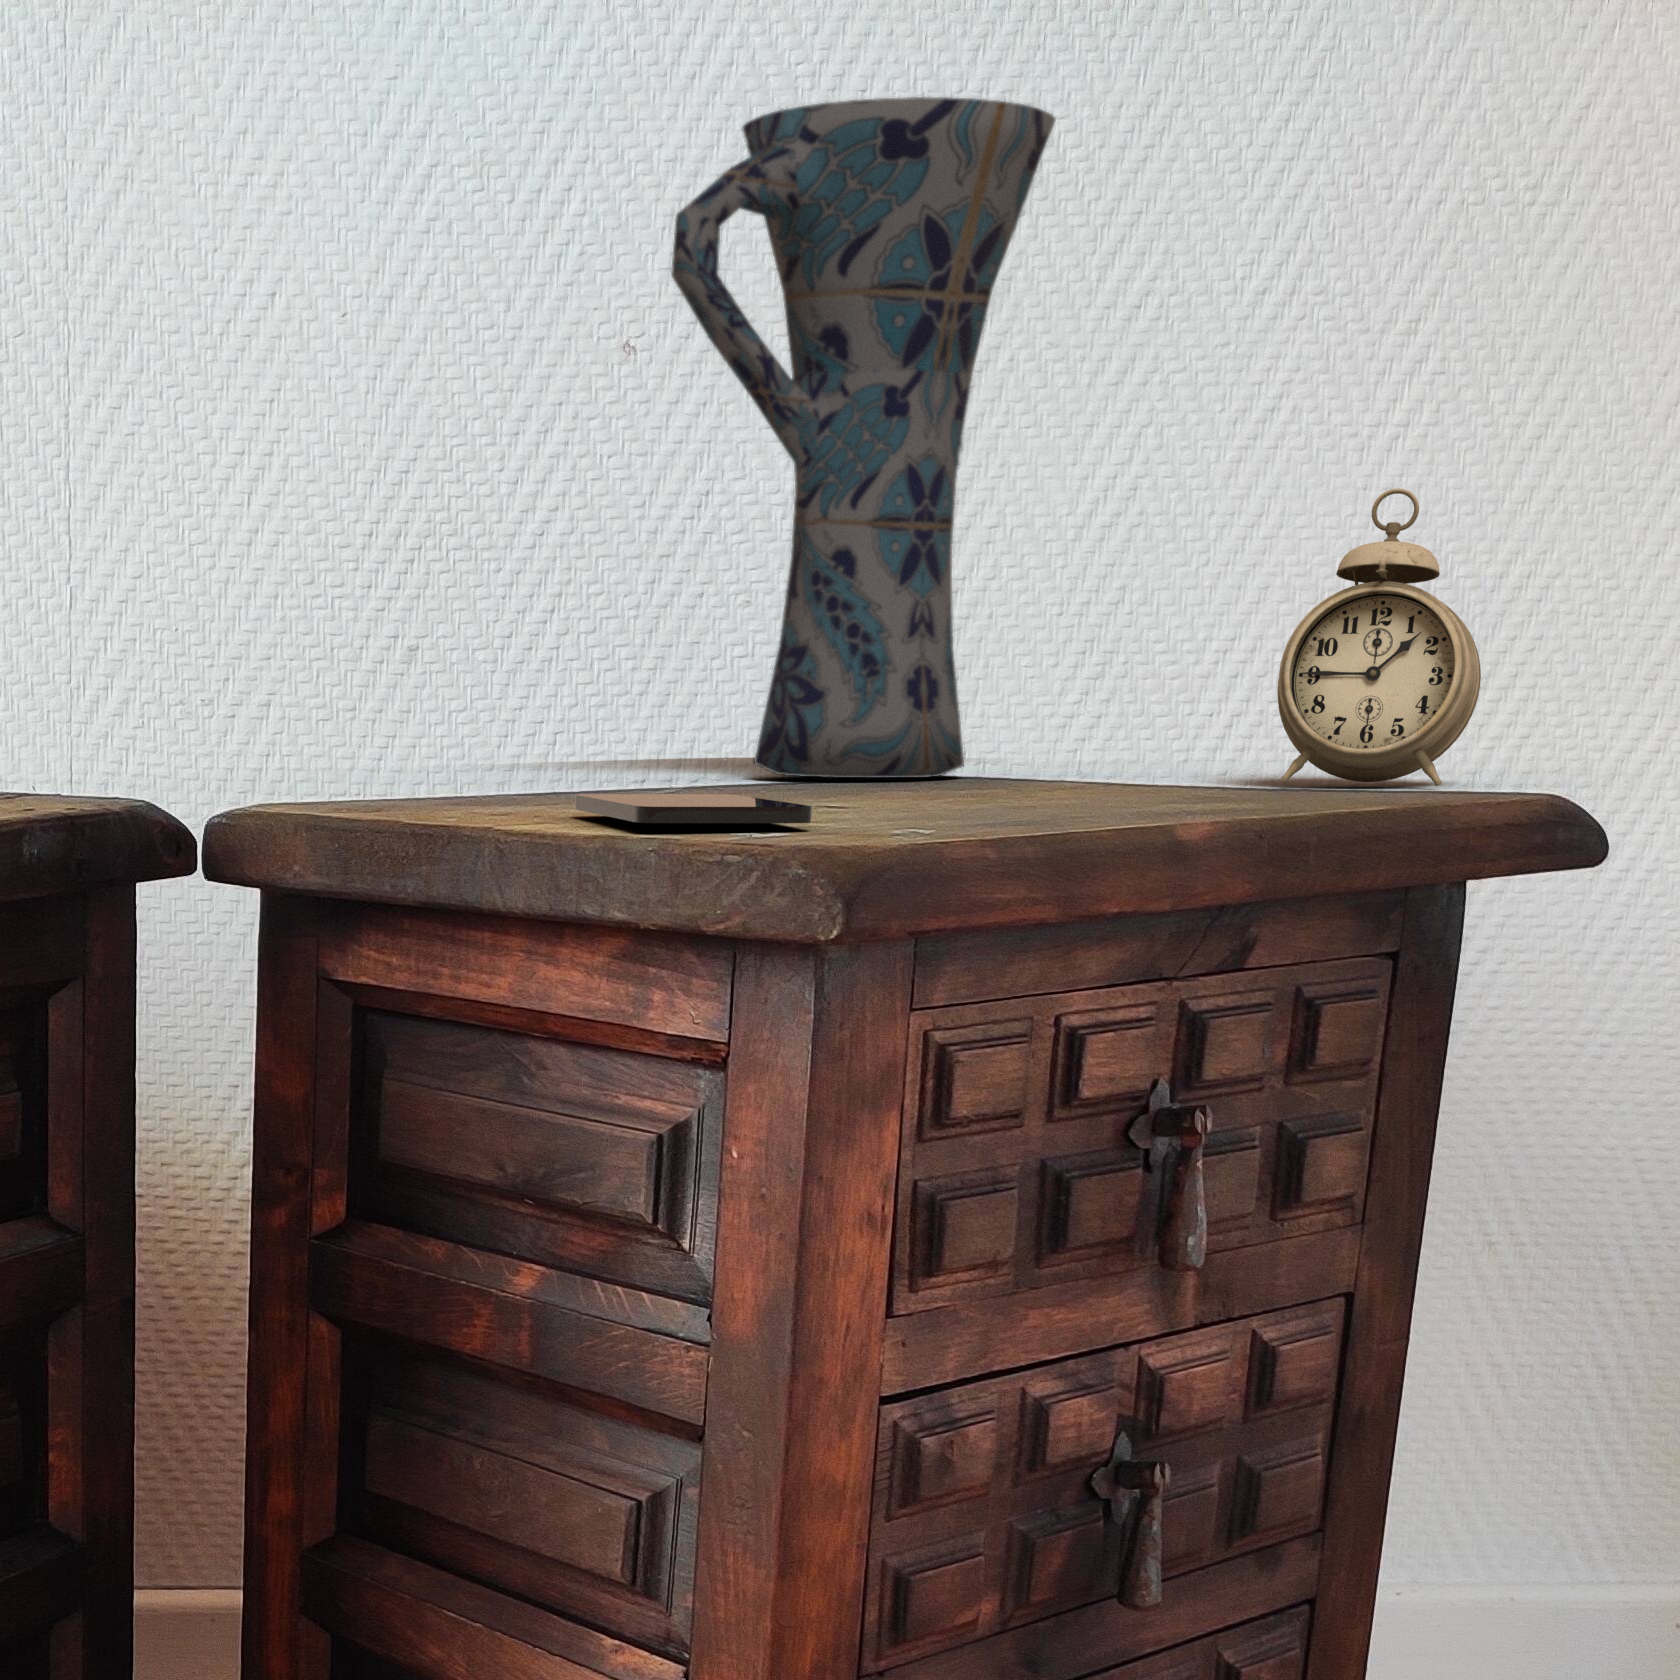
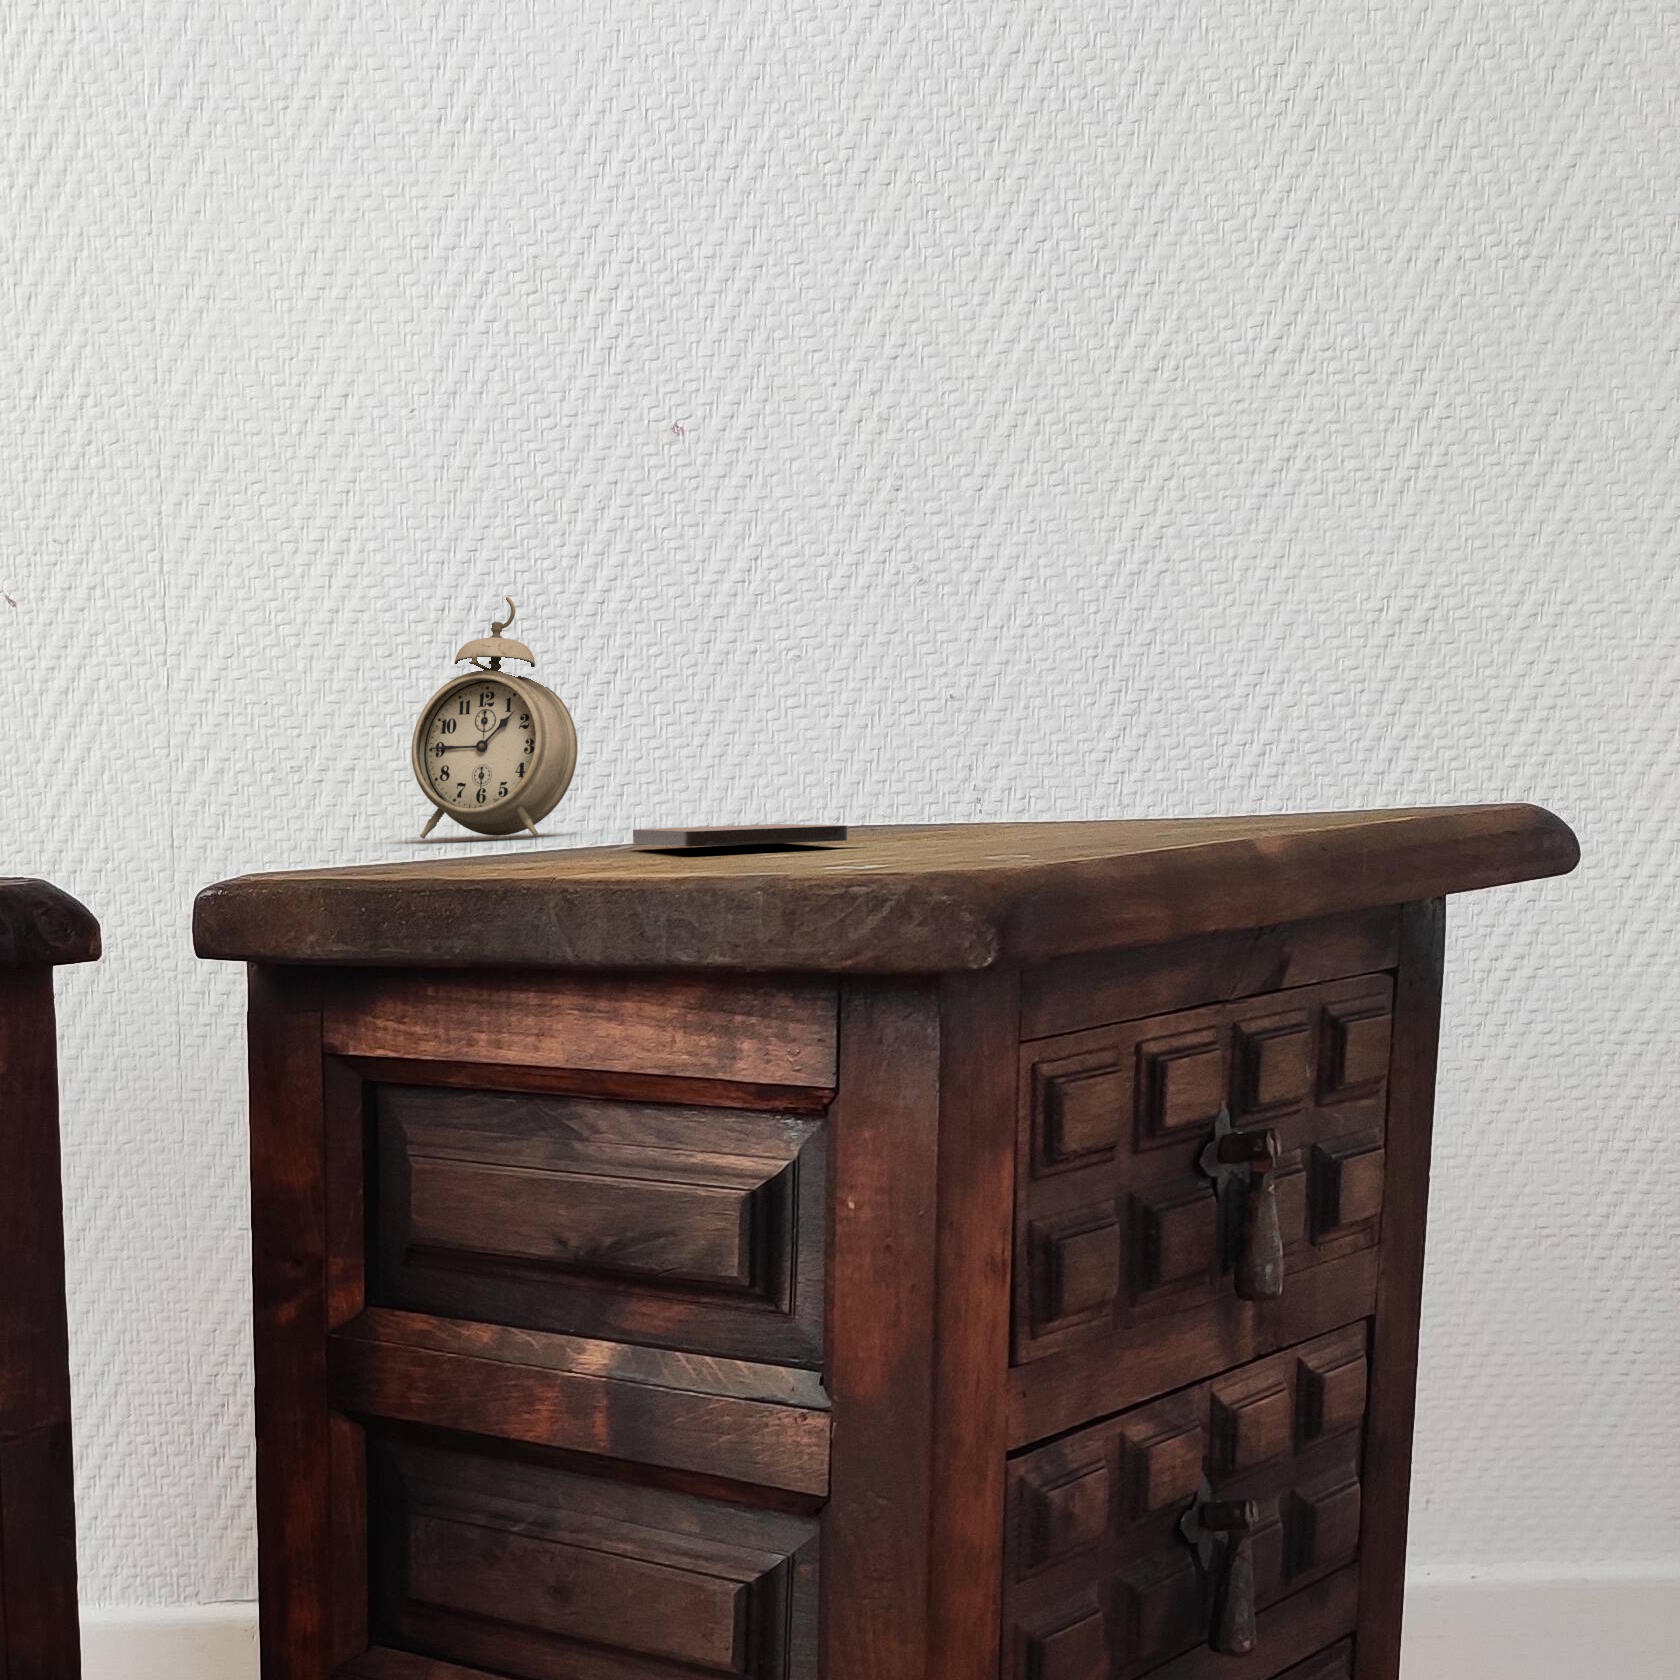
vase: present [671,97,1056,778] -> none [713,187,1110,817]
alarm clock: present [1277,488,1481,786] -> present [412,597,578,839]

